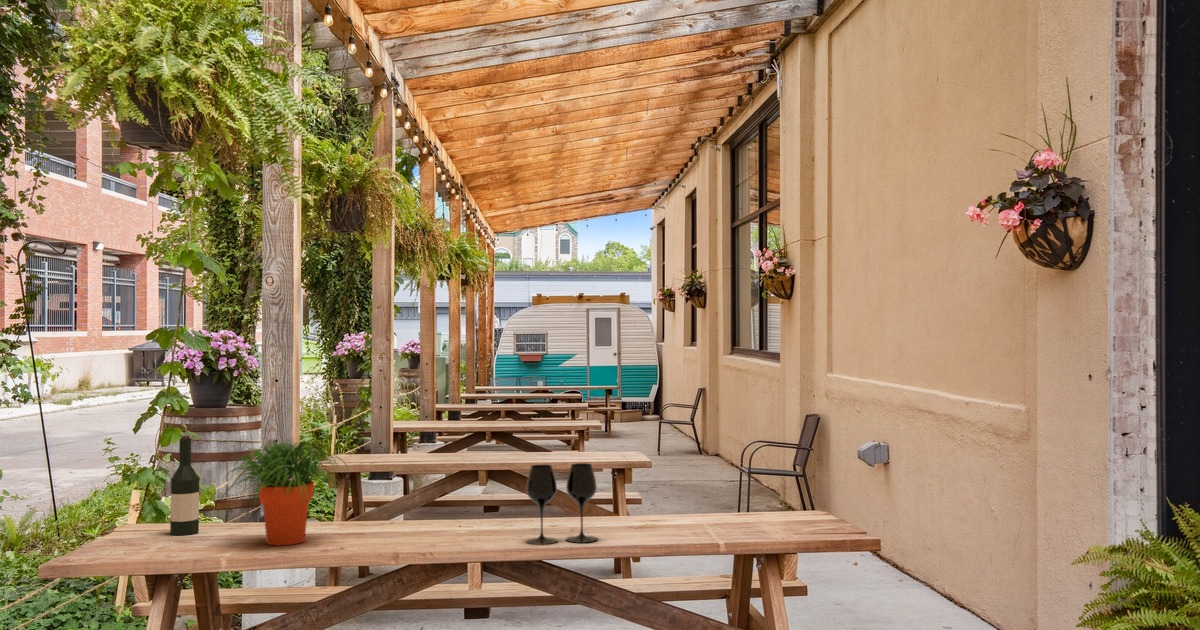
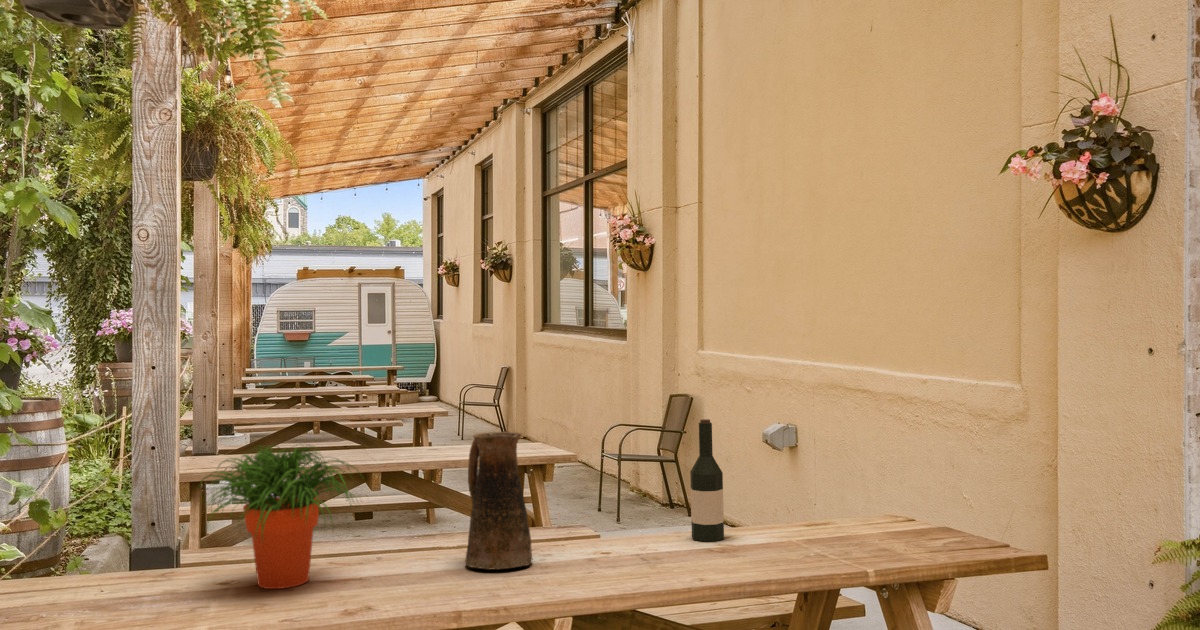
wine bottle: present [170,436,199,535] -> present [690,419,724,542]
pitcher: none [416,439,471,546] -> present [465,432,532,569]
wine glass: present [526,463,597,545] -> none [592,453,672,555]

